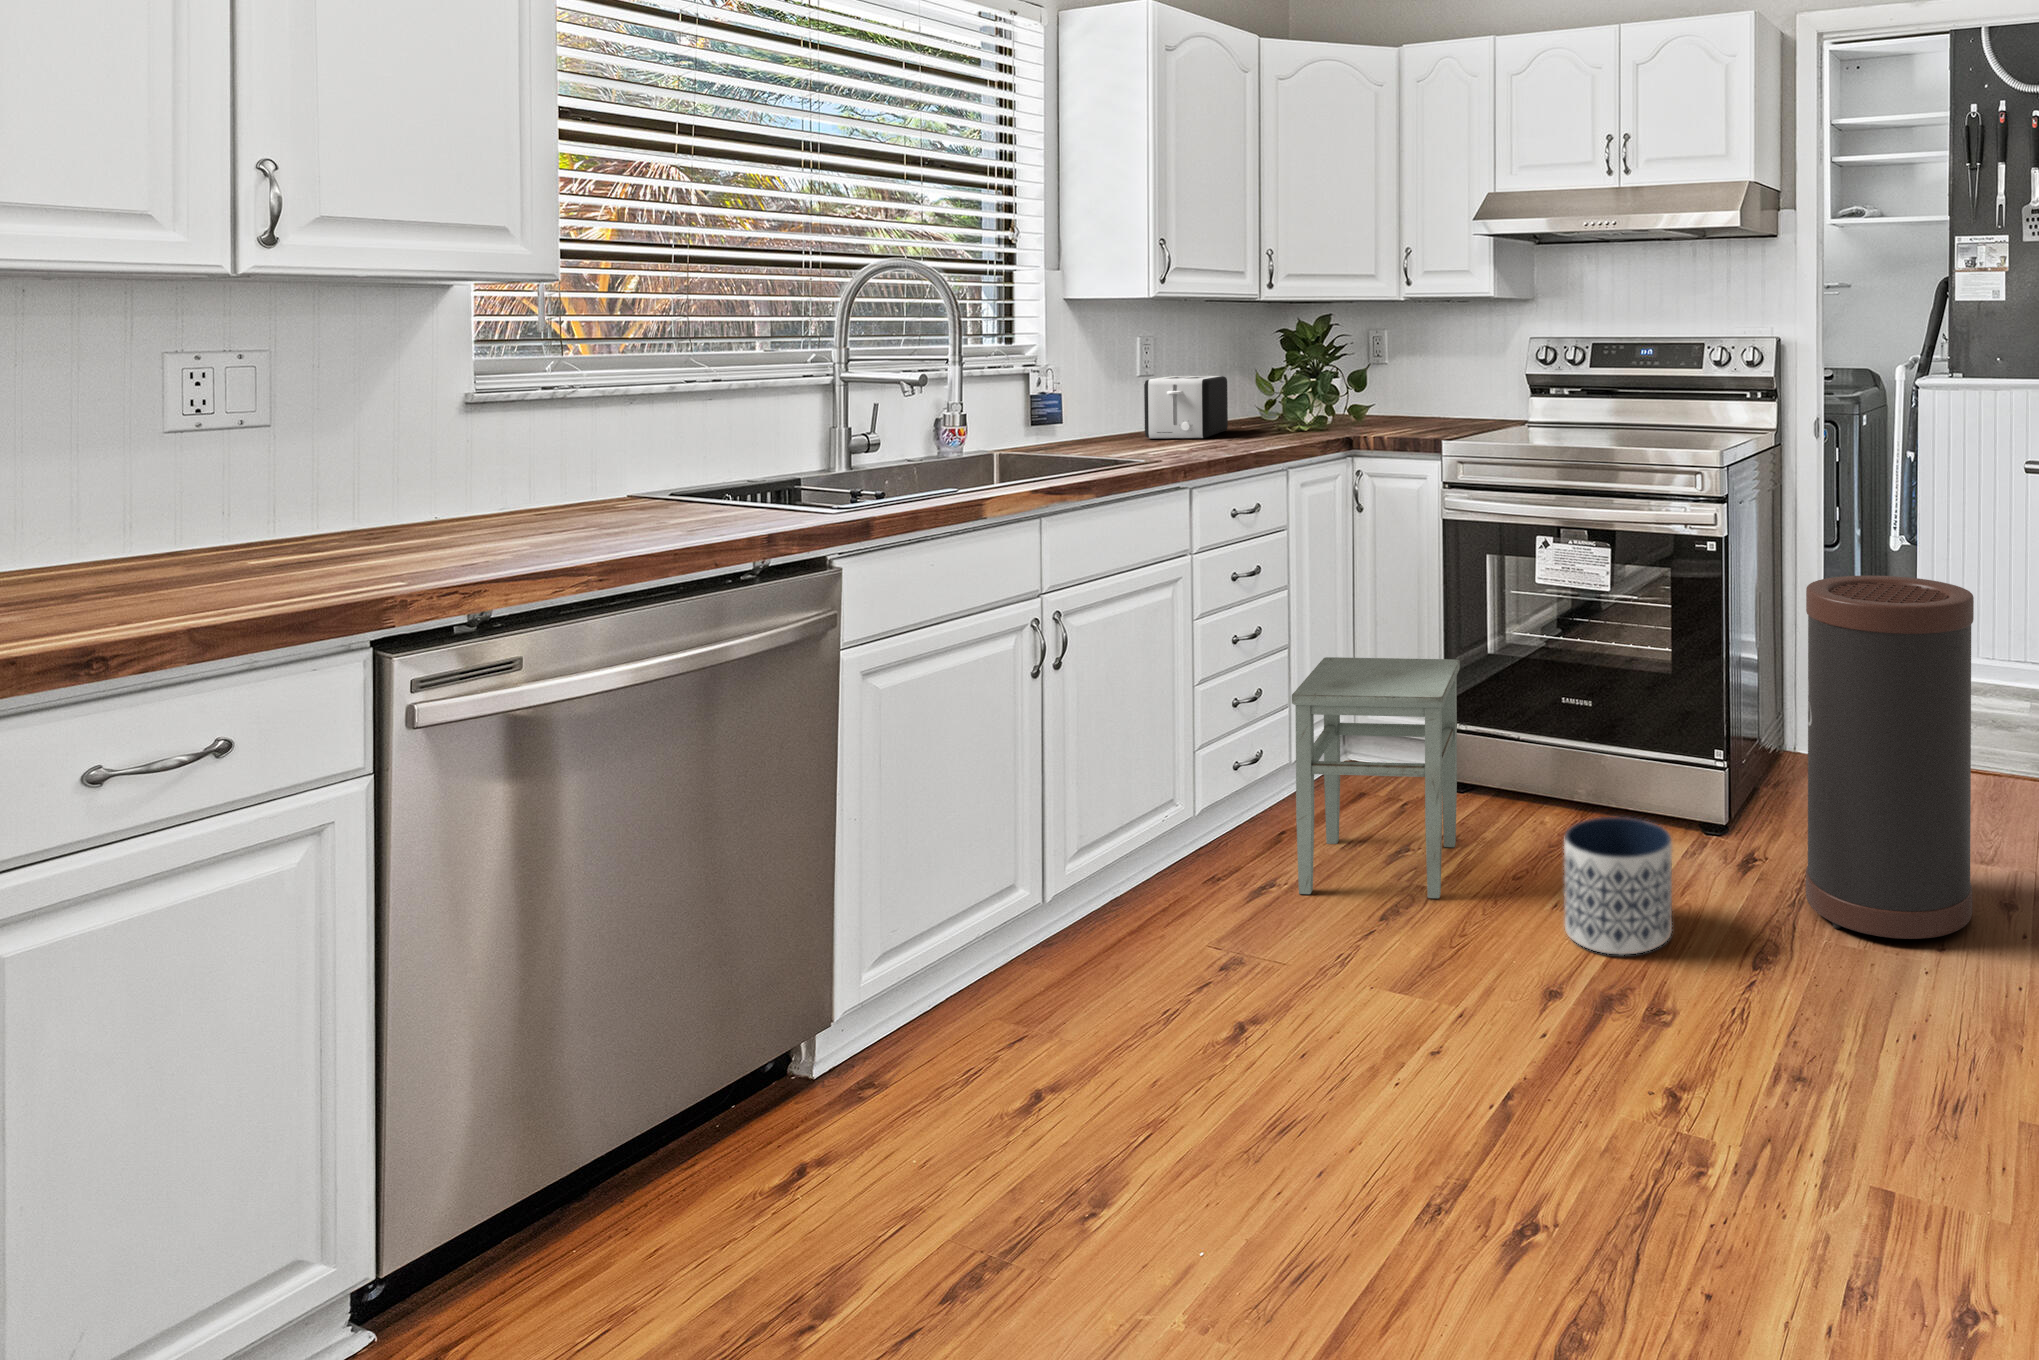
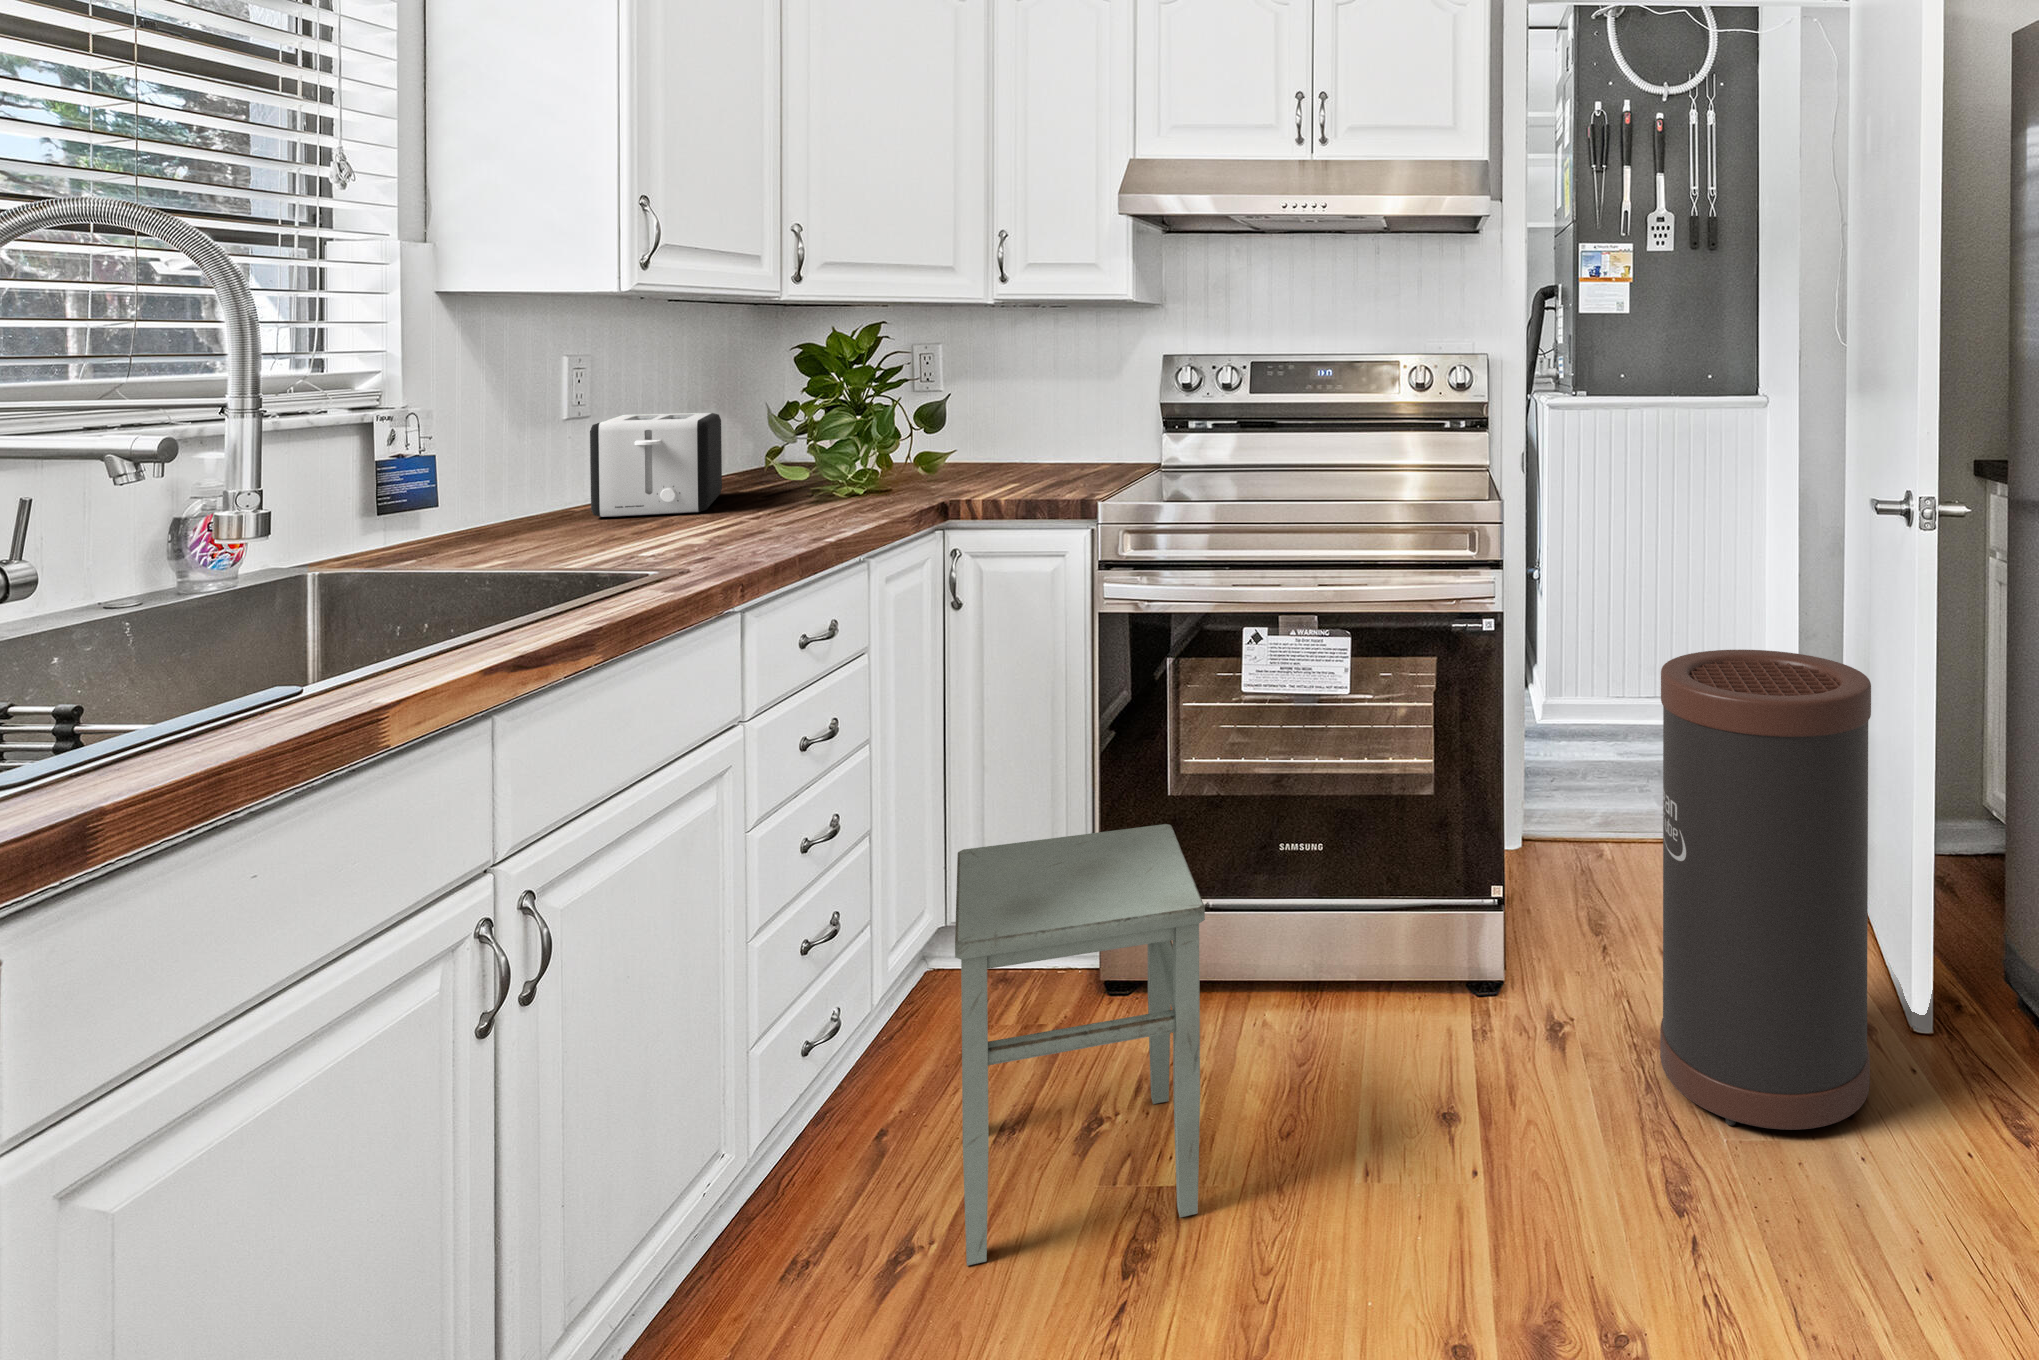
planter: present [1564,817,1672,955] -> none [1404,1032,1558,1260]

